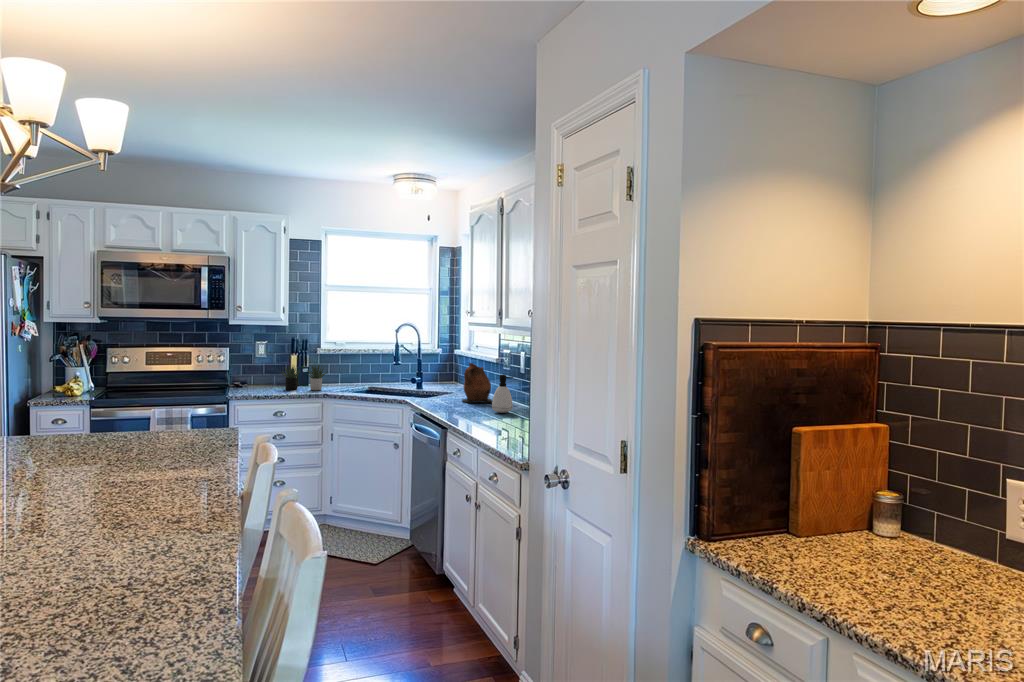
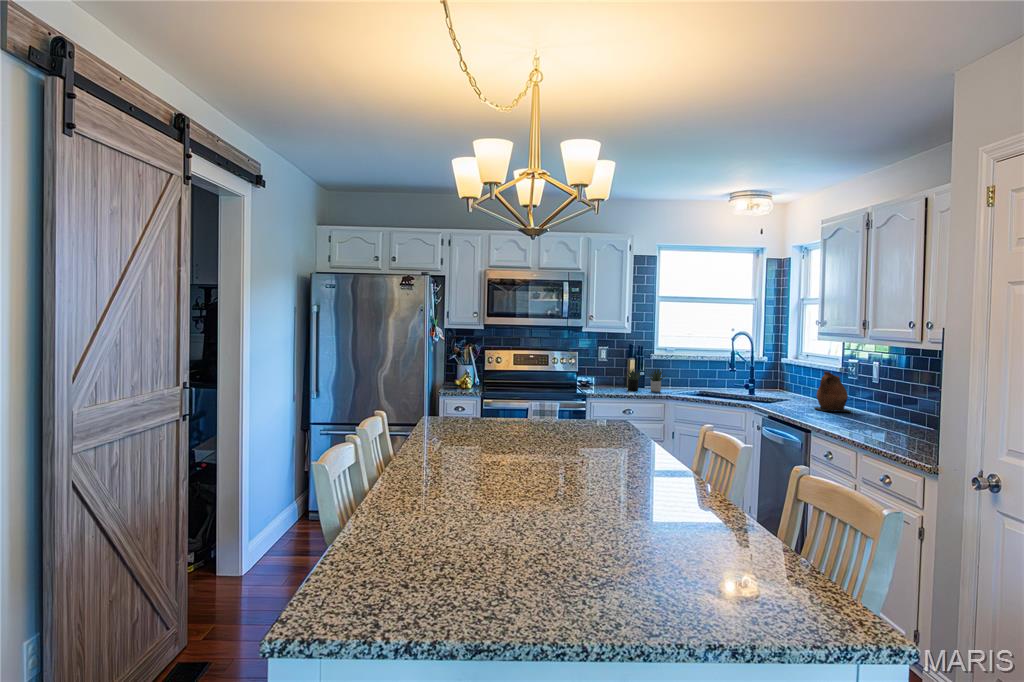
soap dispenser: present [492,375,513,413] -> none [866,385,893,424]

